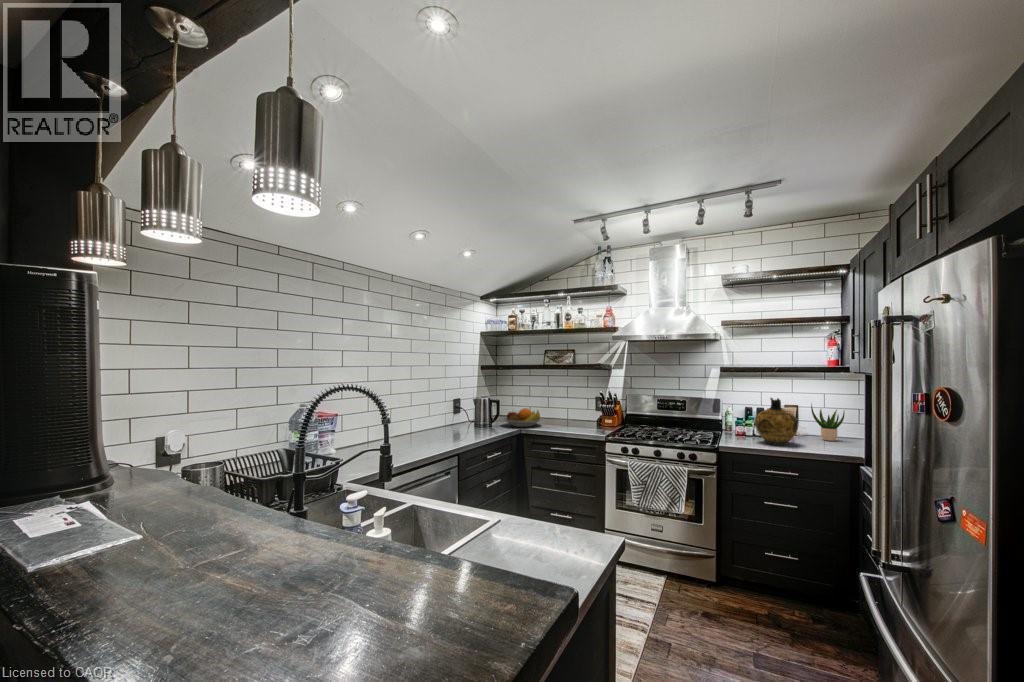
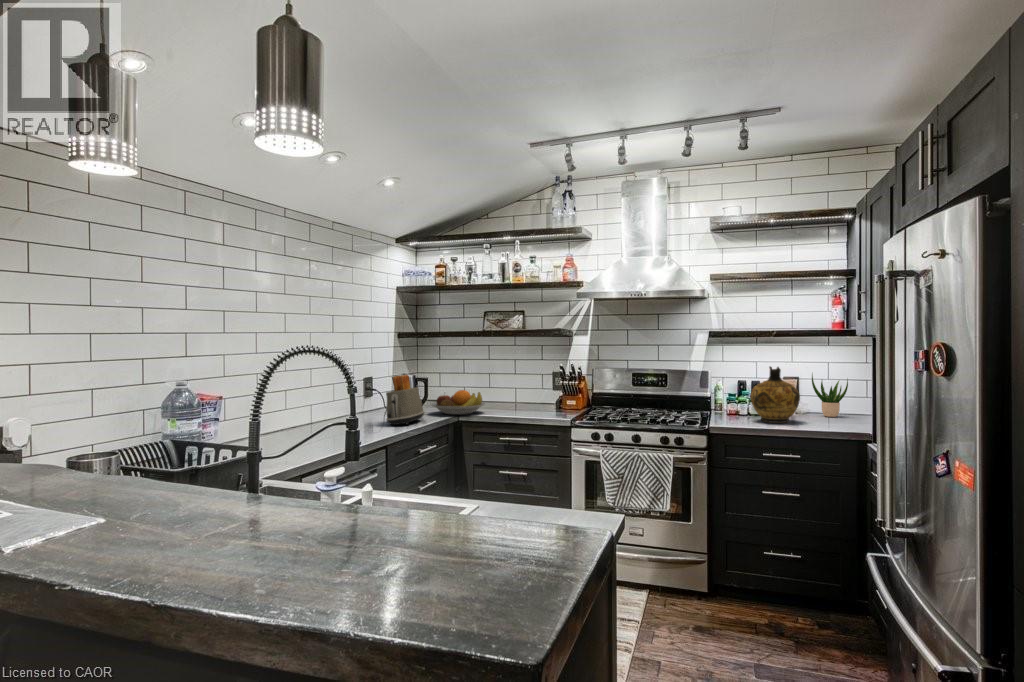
toaster: none [467,397,496,435] -> present [386,375,424,425]

